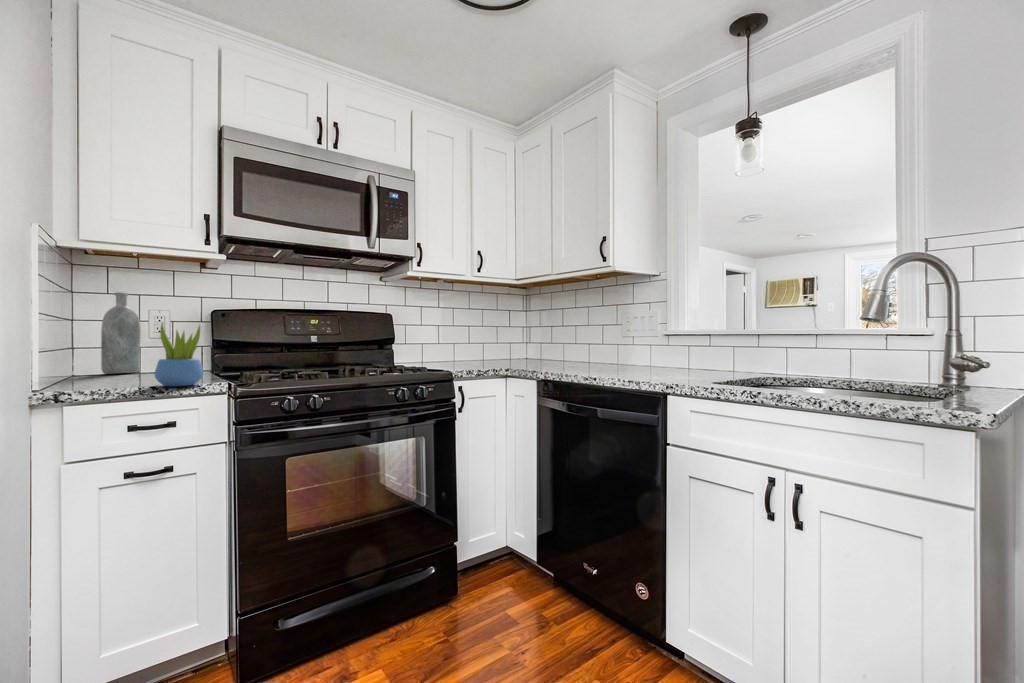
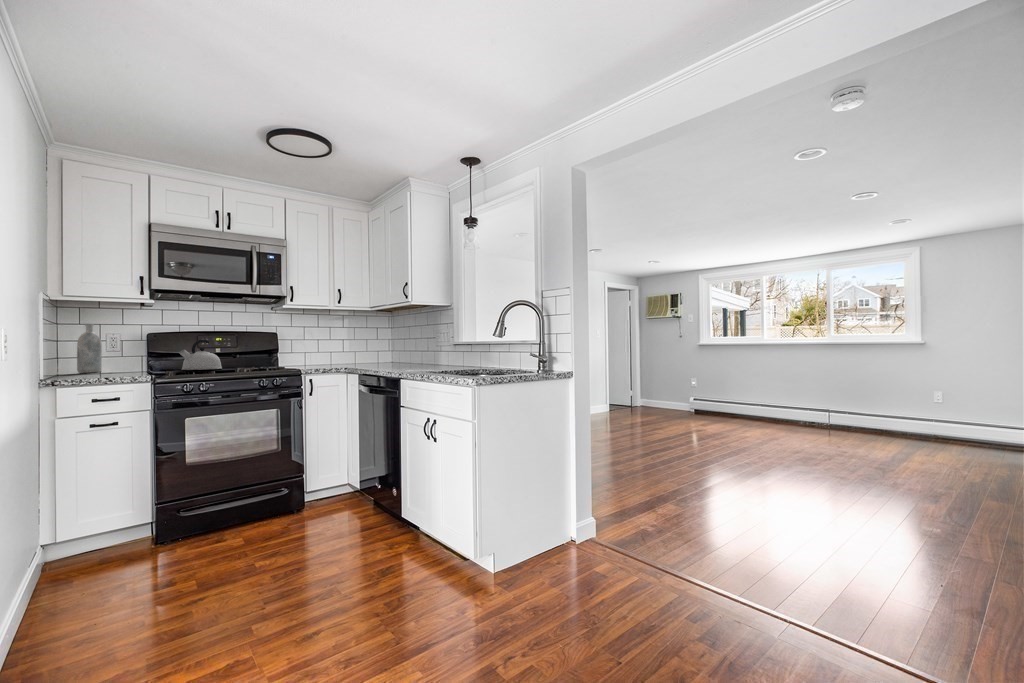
kettle: none [262,322,323,370] -> present [179,339,222,370]
succulent plant: present [155,324,204,386] -> none [108,342,138,378]

